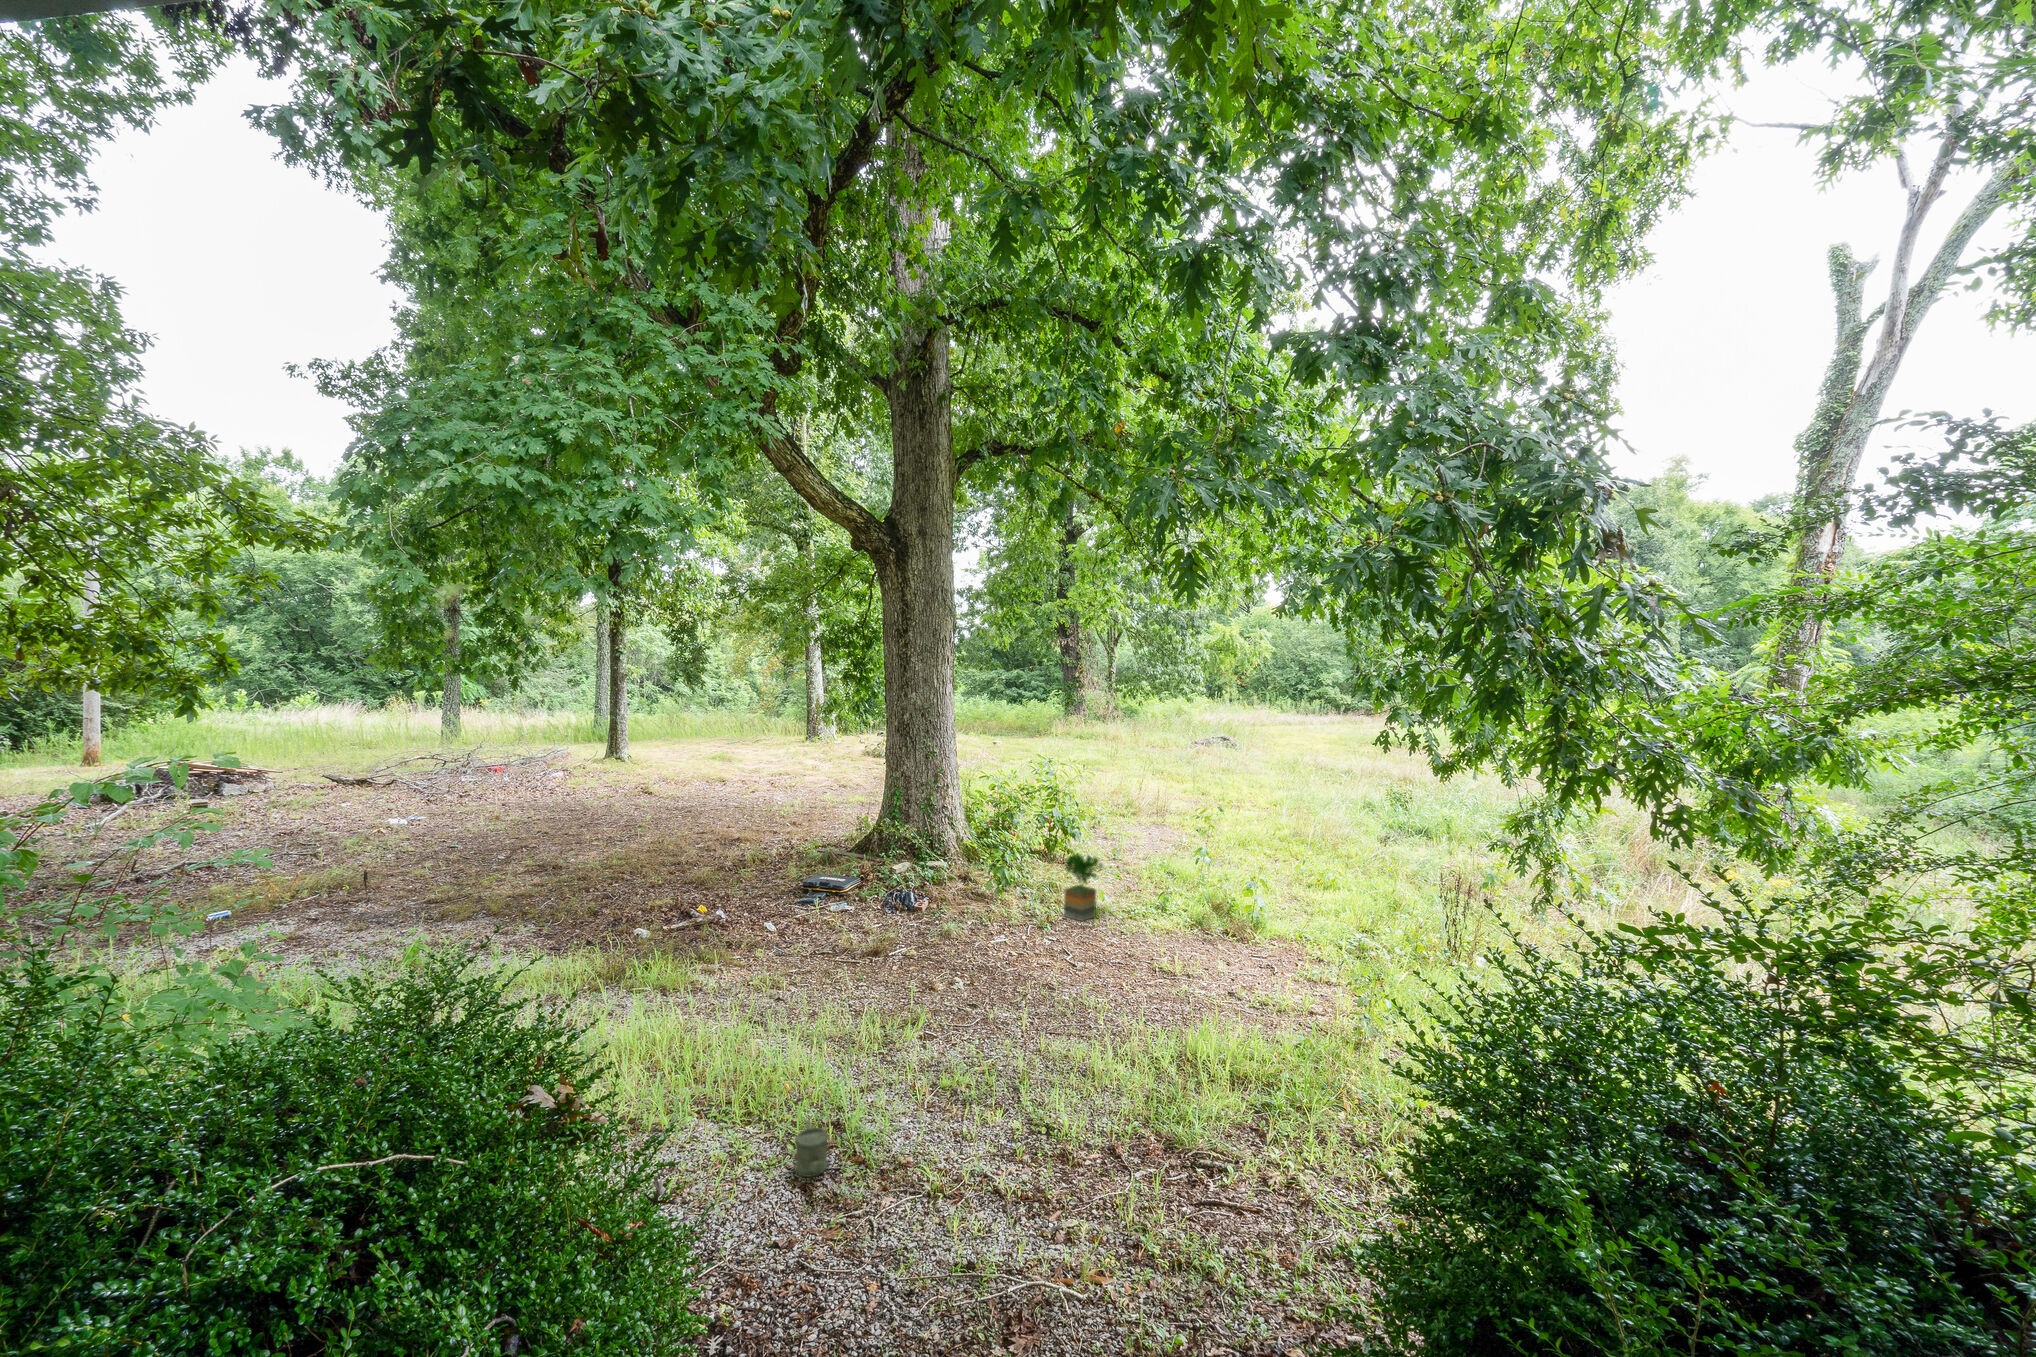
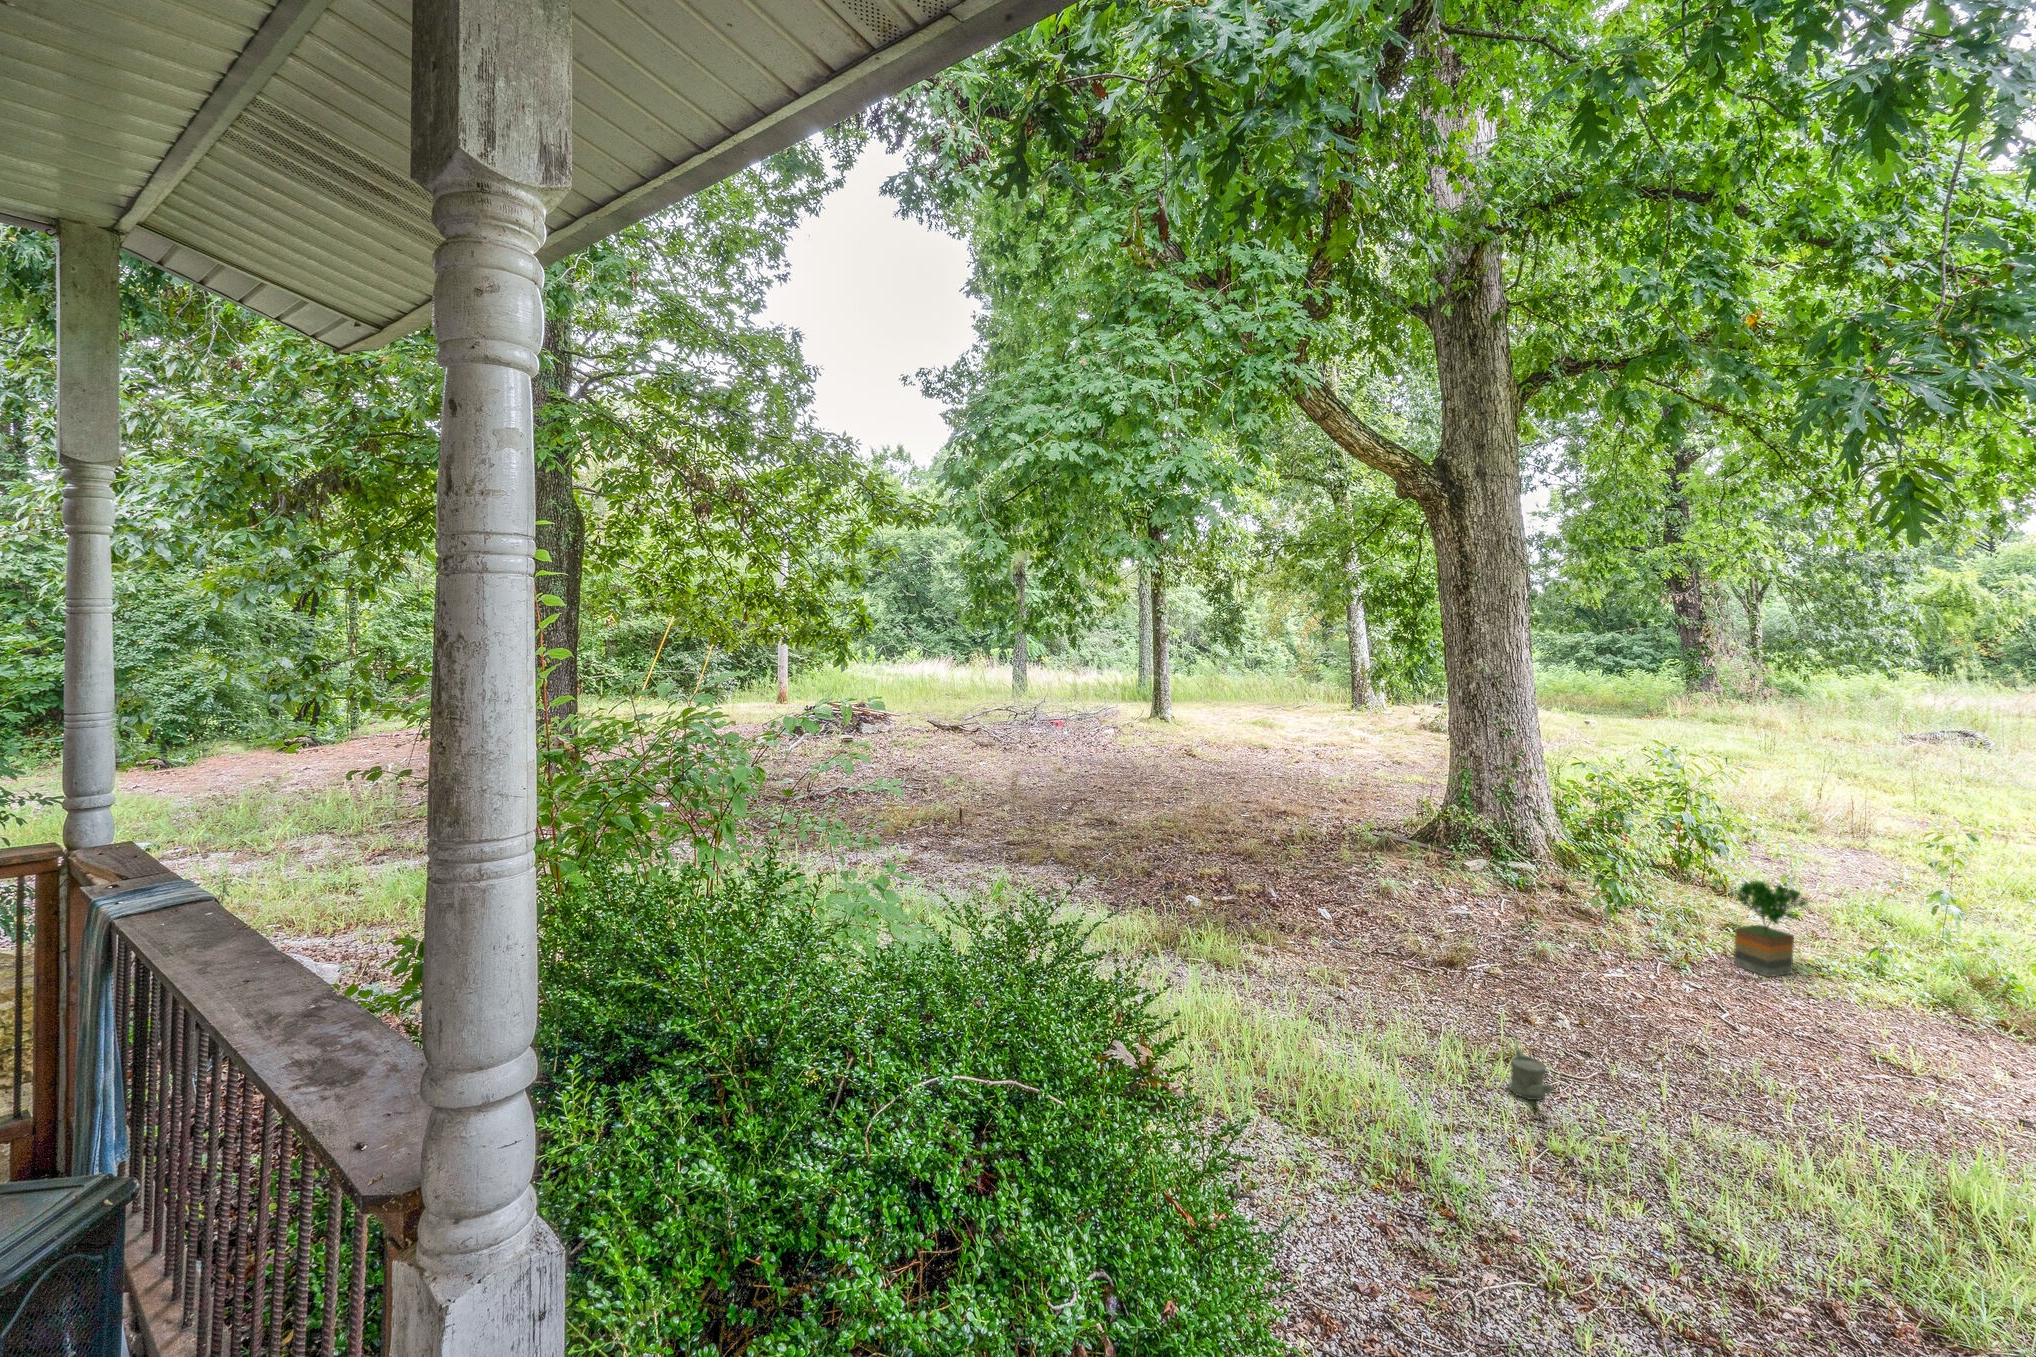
watering can: present [794,1120,829,1177] -> present [1510,1049,1552,1100]

